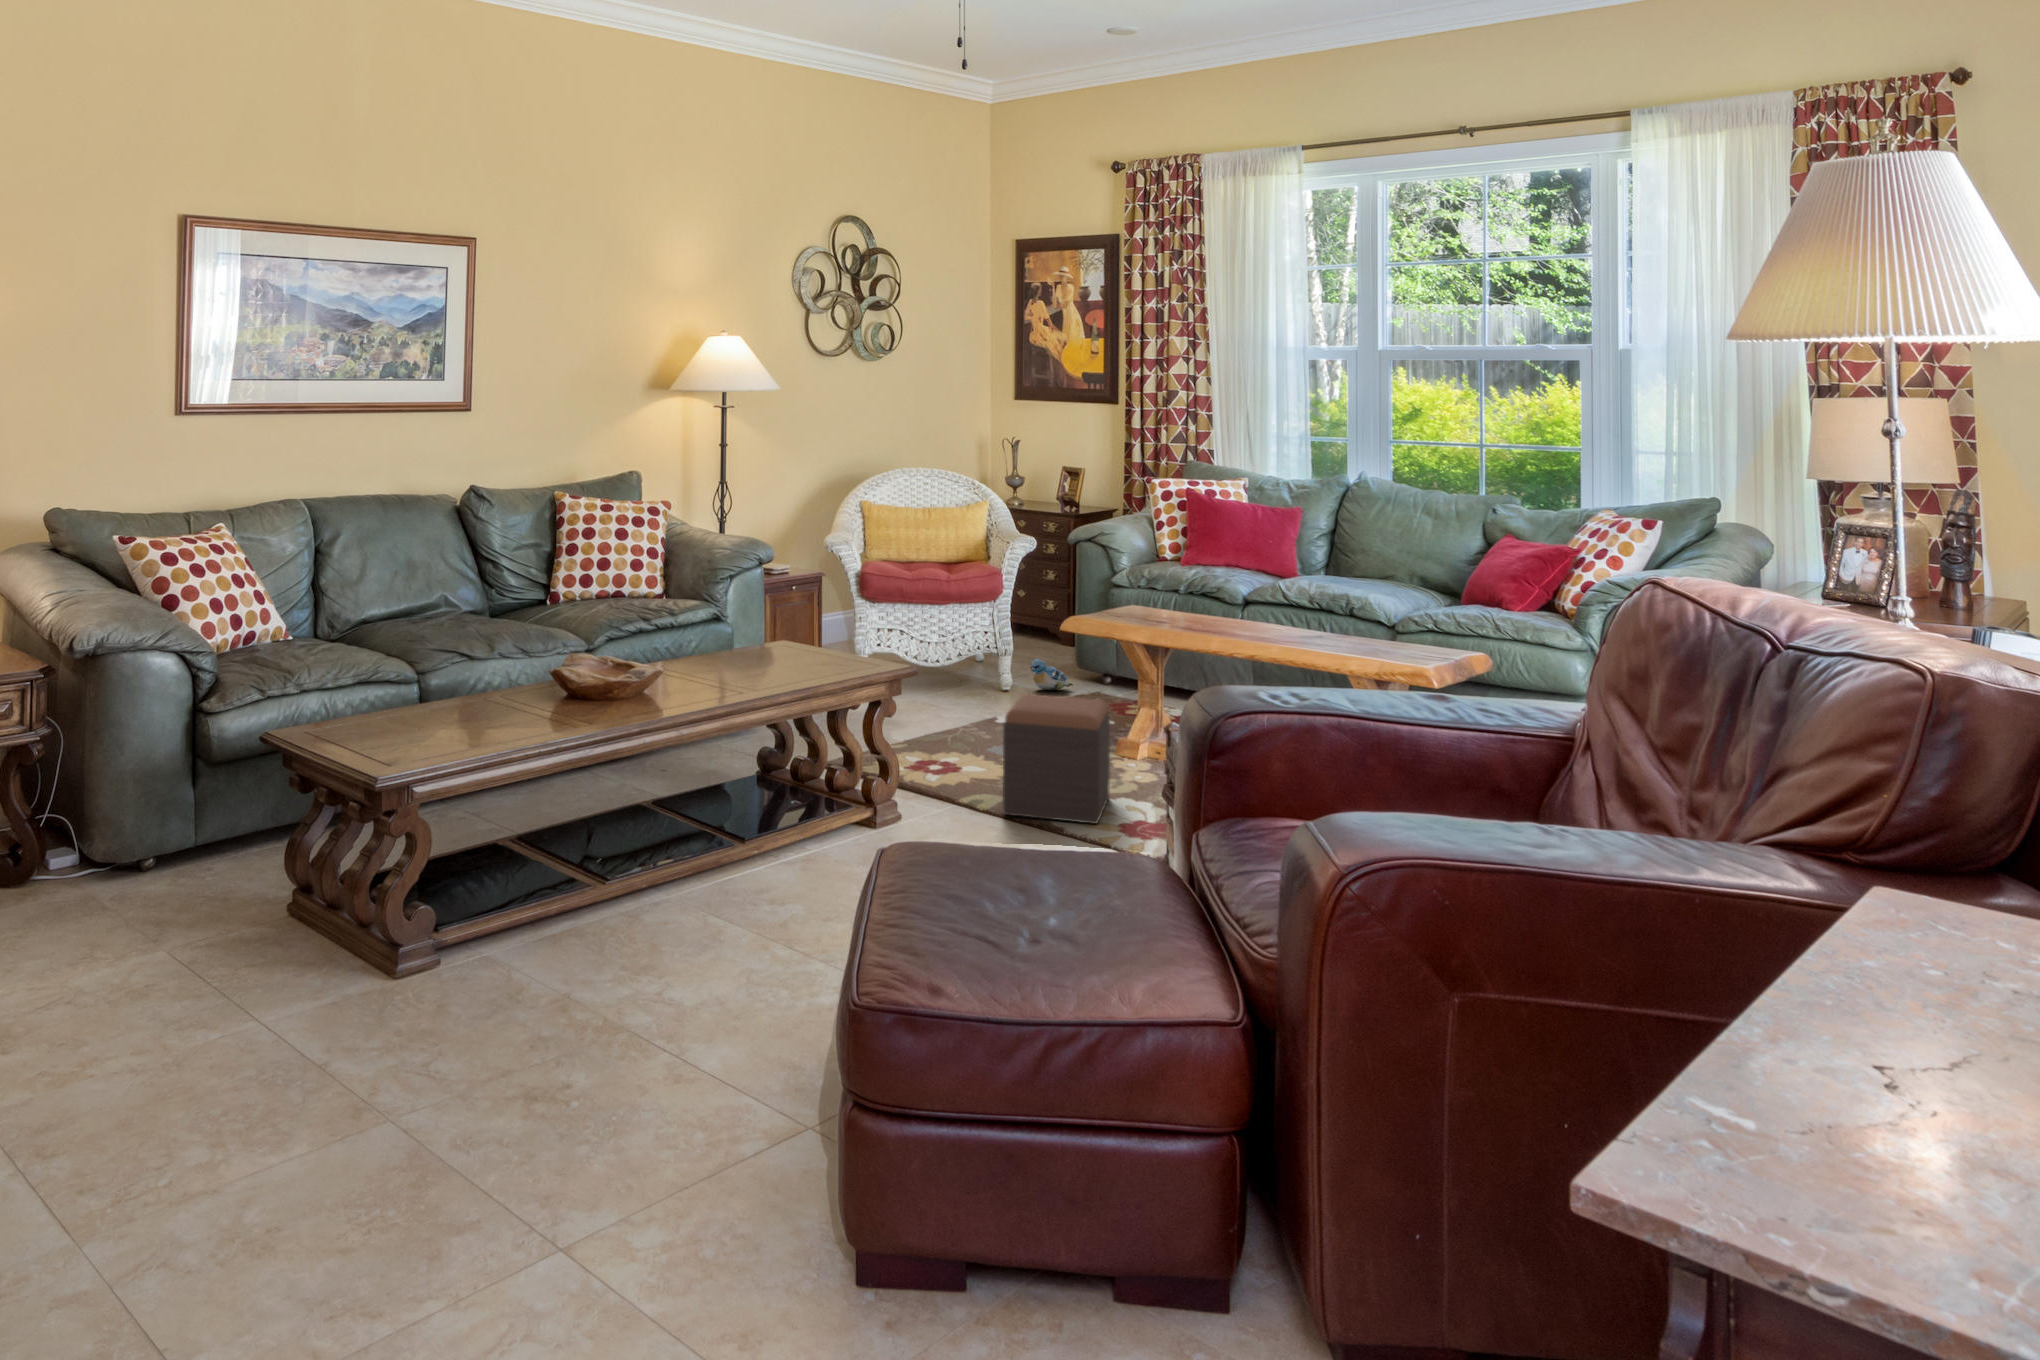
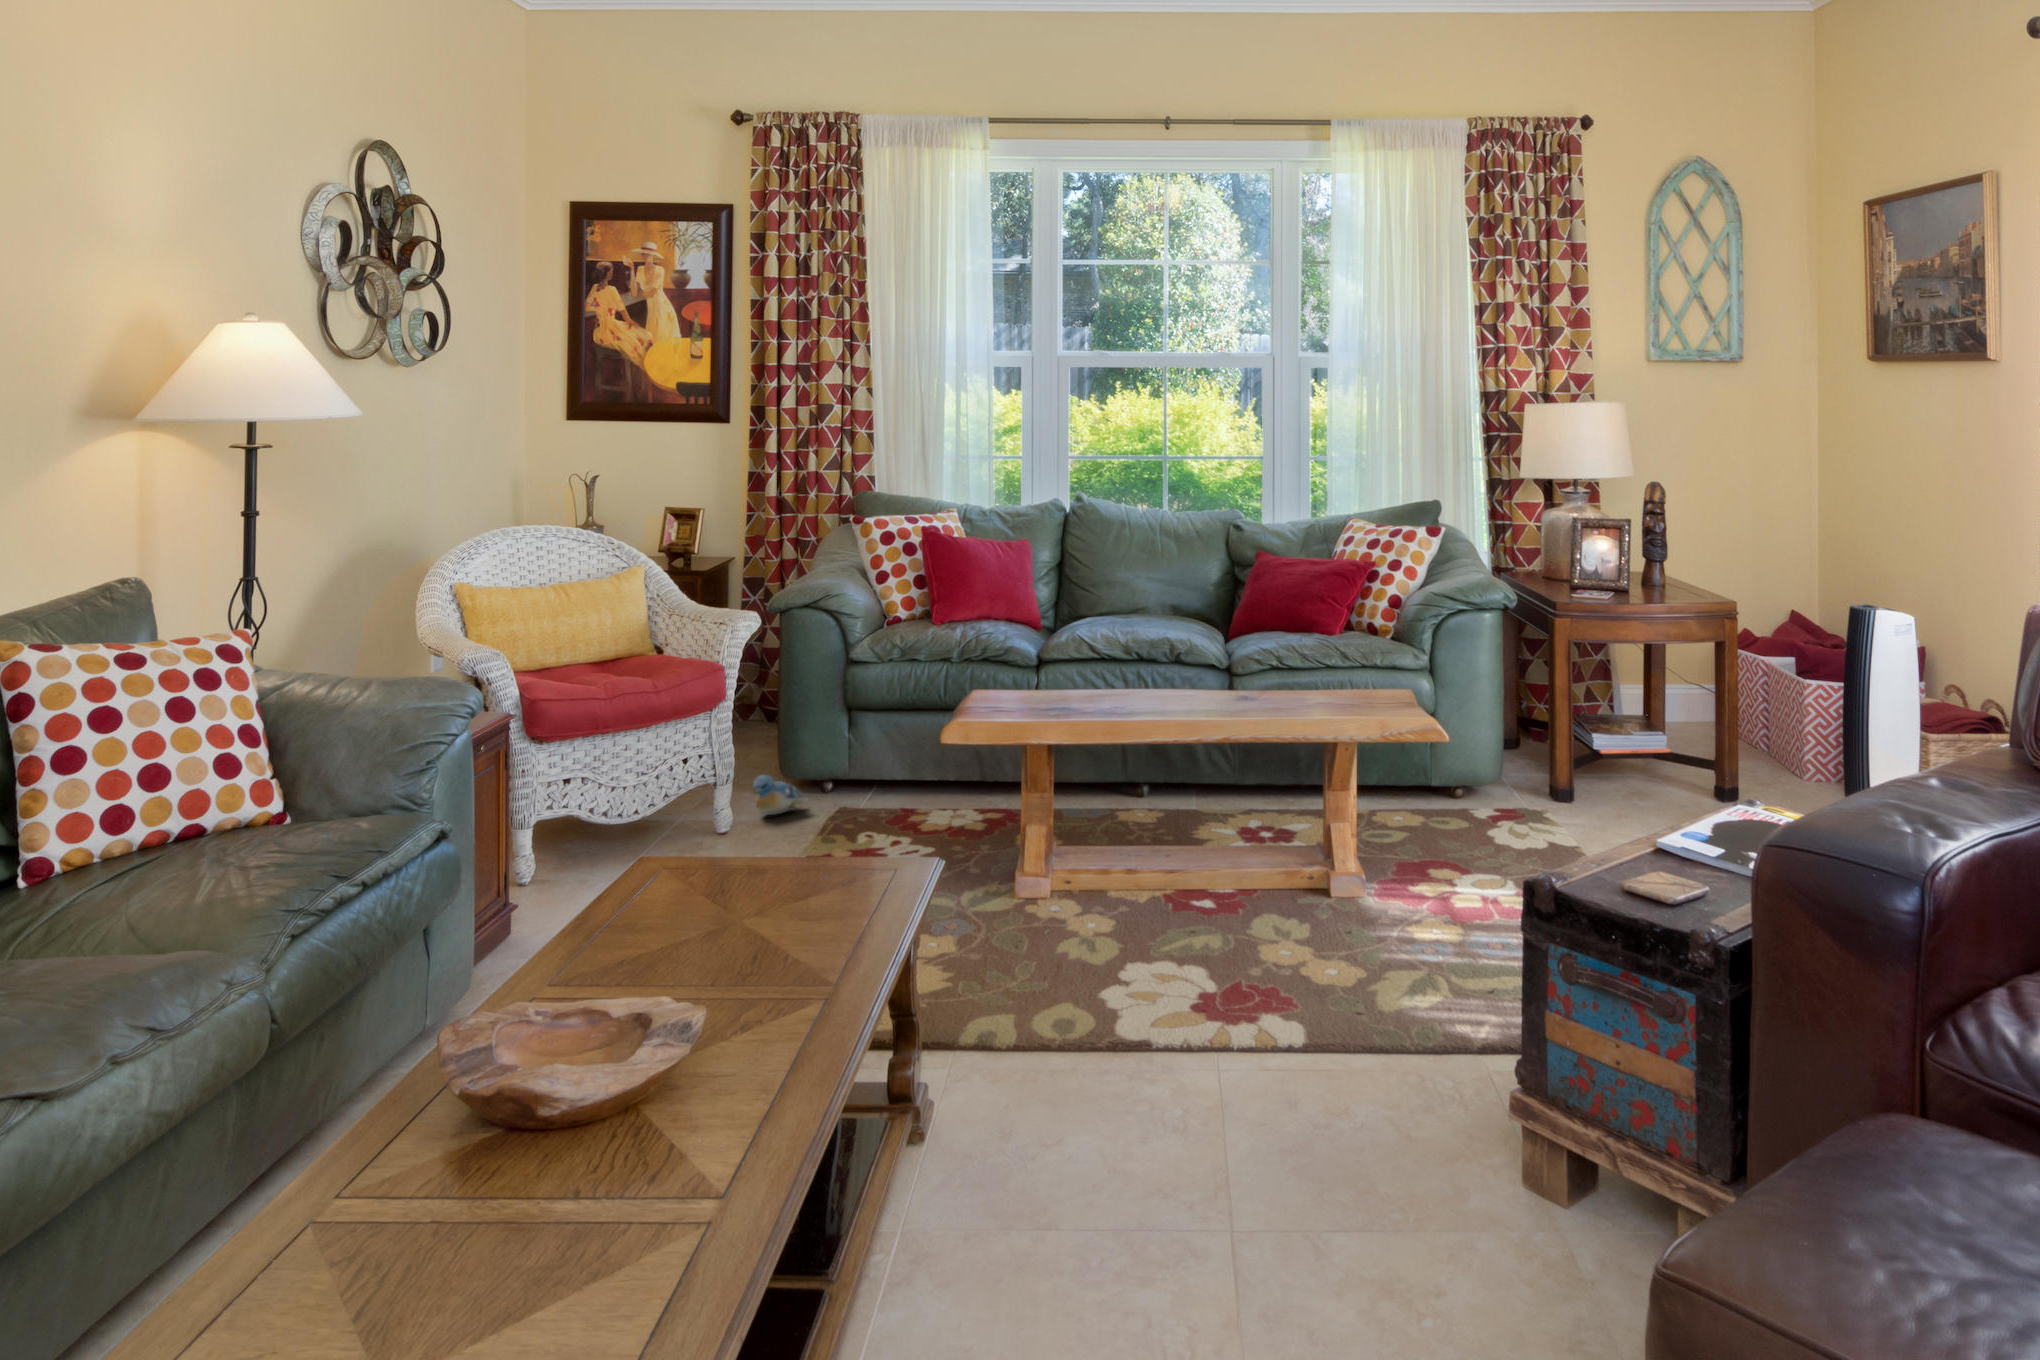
footstool: present [1003,694,1110,824] -> none [1022,819,1199,1028]

